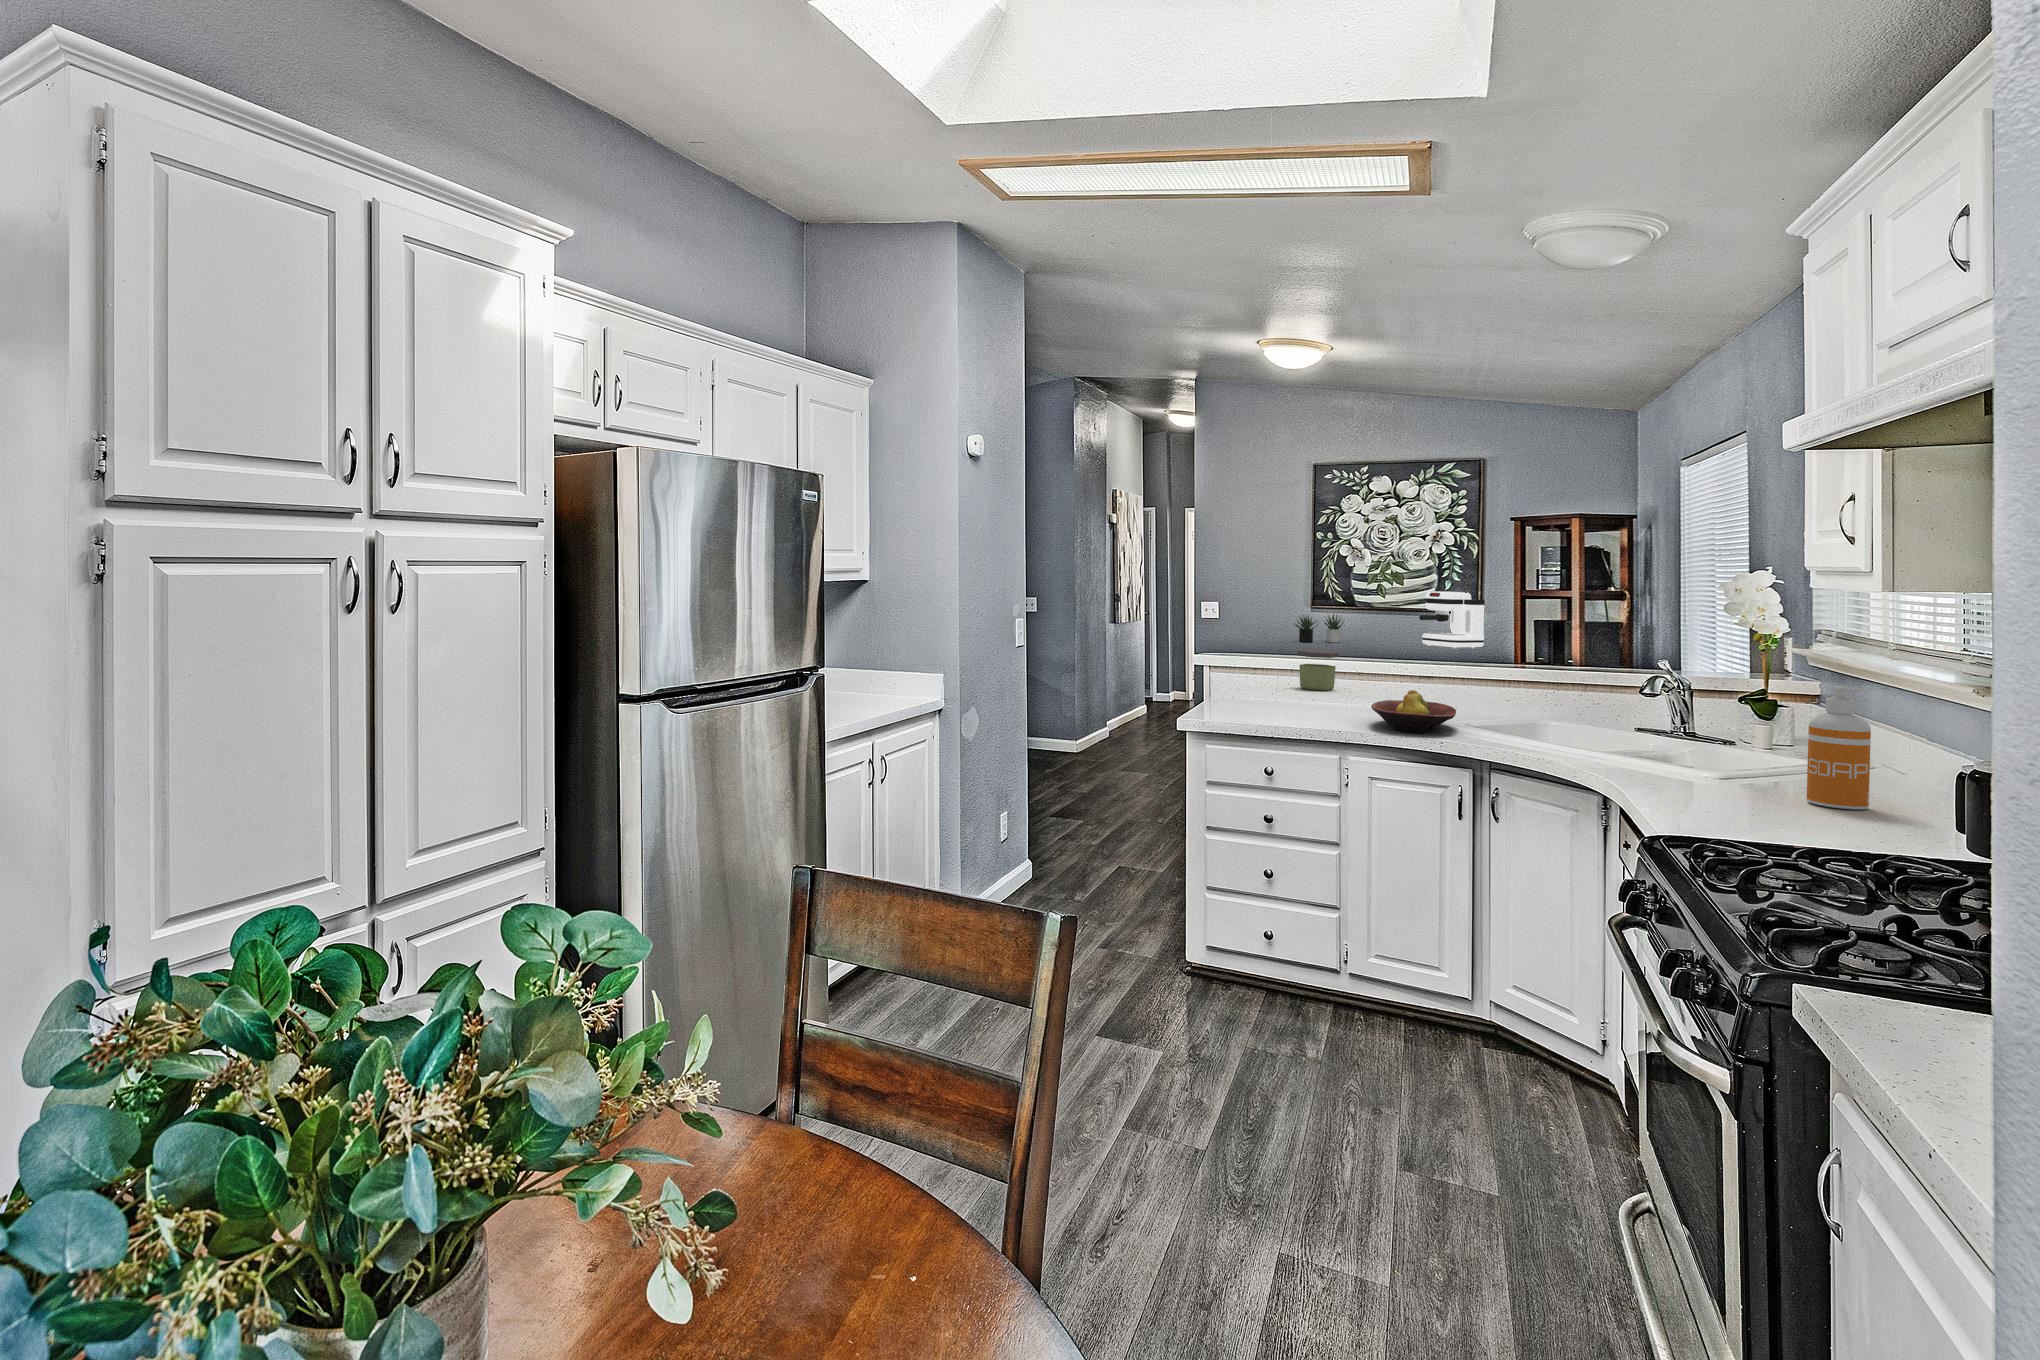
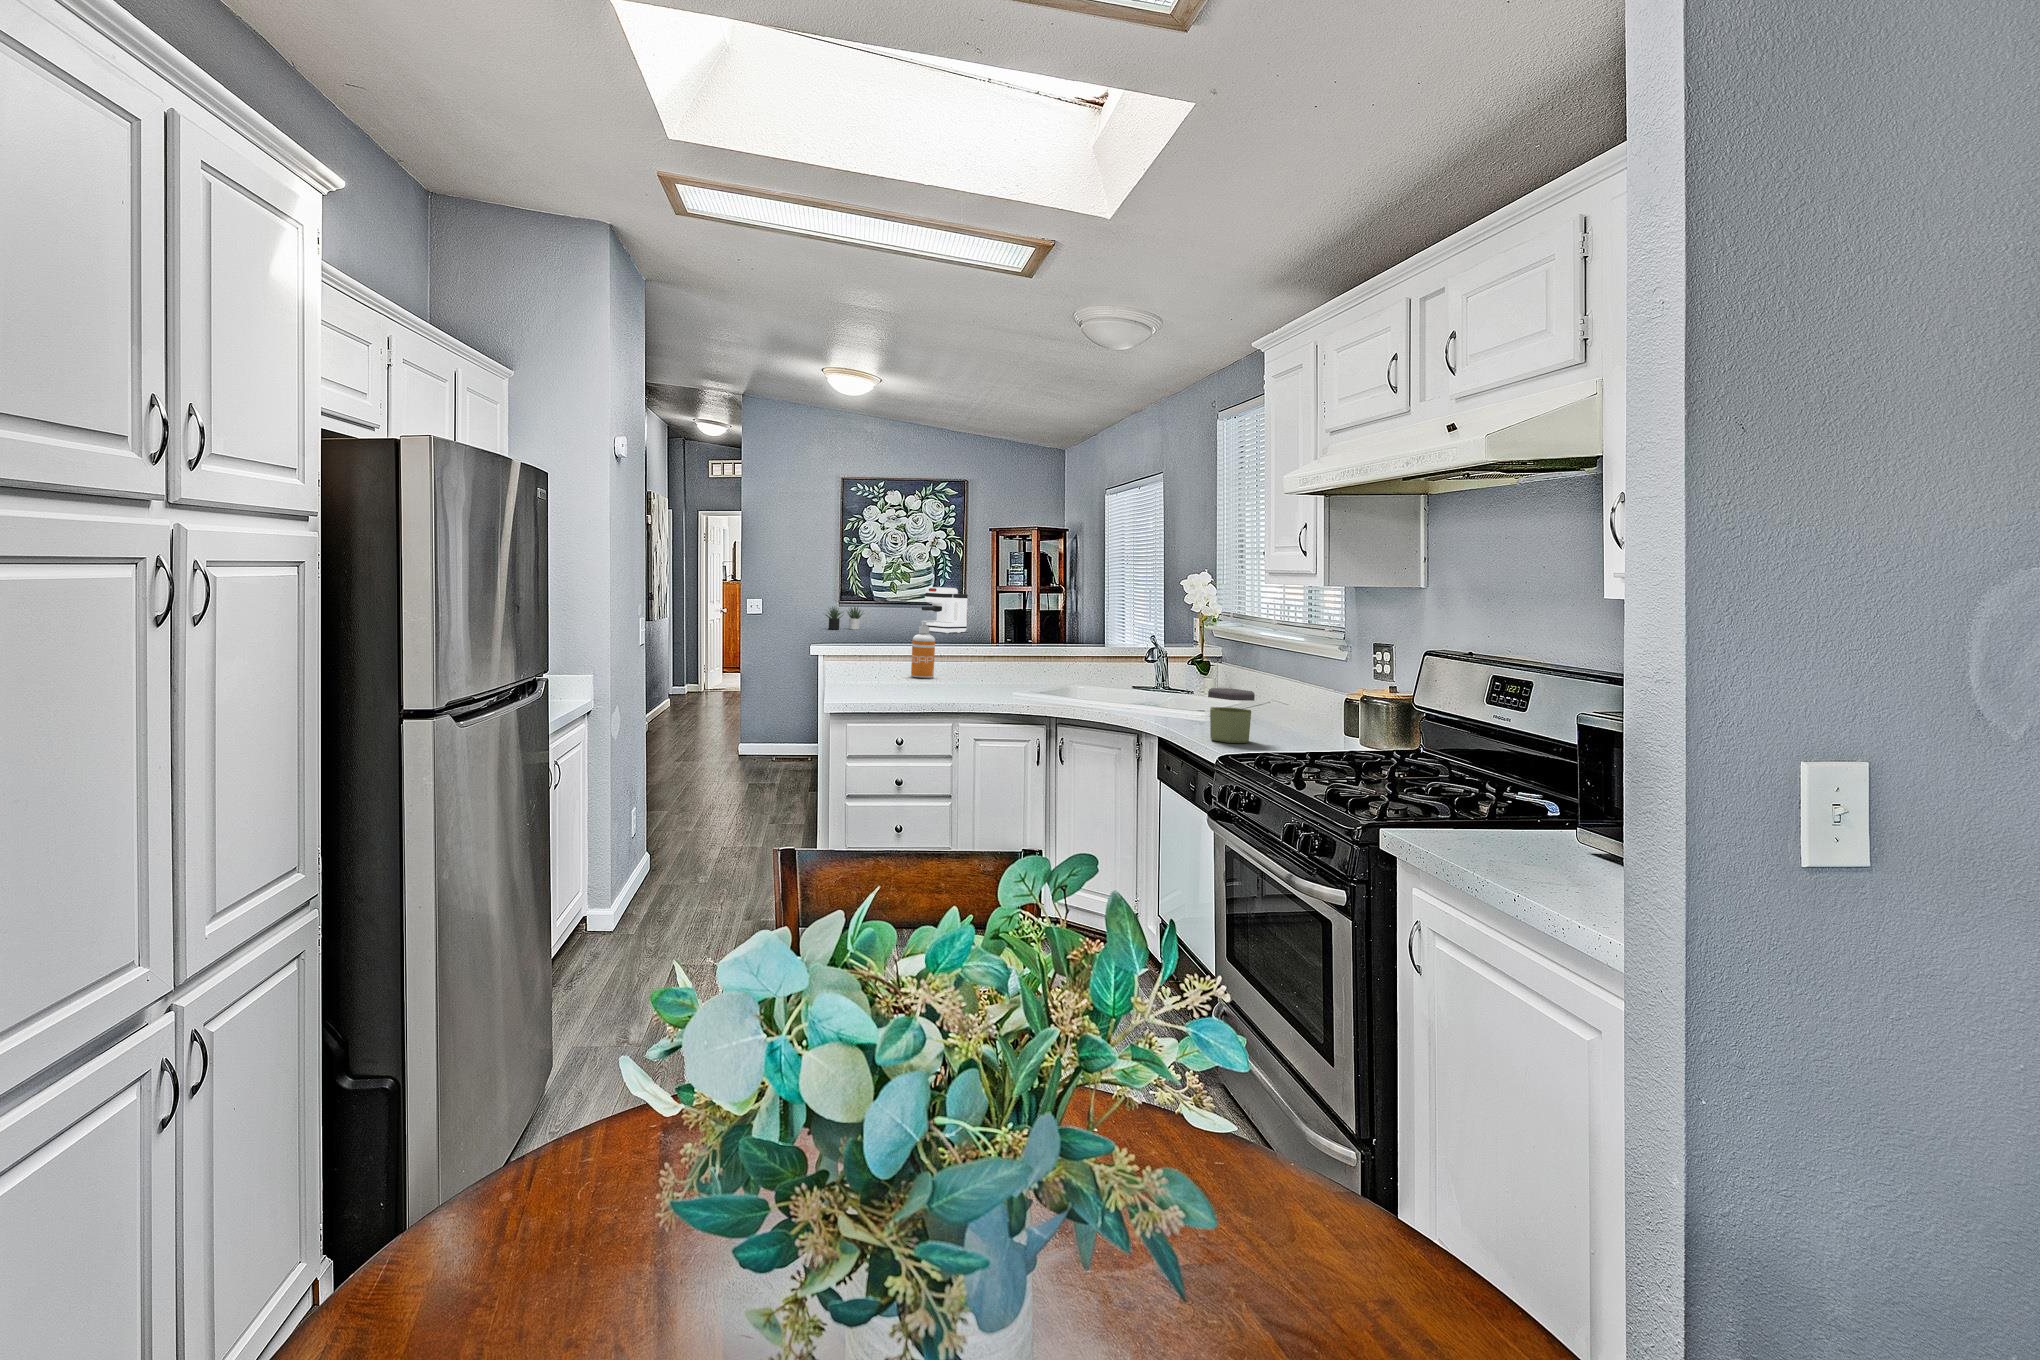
jar: present [1297,650,1338,690] -> present [1208,688,1255,743]
soap dispenser: present [1807,686,1871,810] -> present [911,621,935,678]
fruit bowl: present [1371,690,1456,733] -> none [960,669,1024,703]

